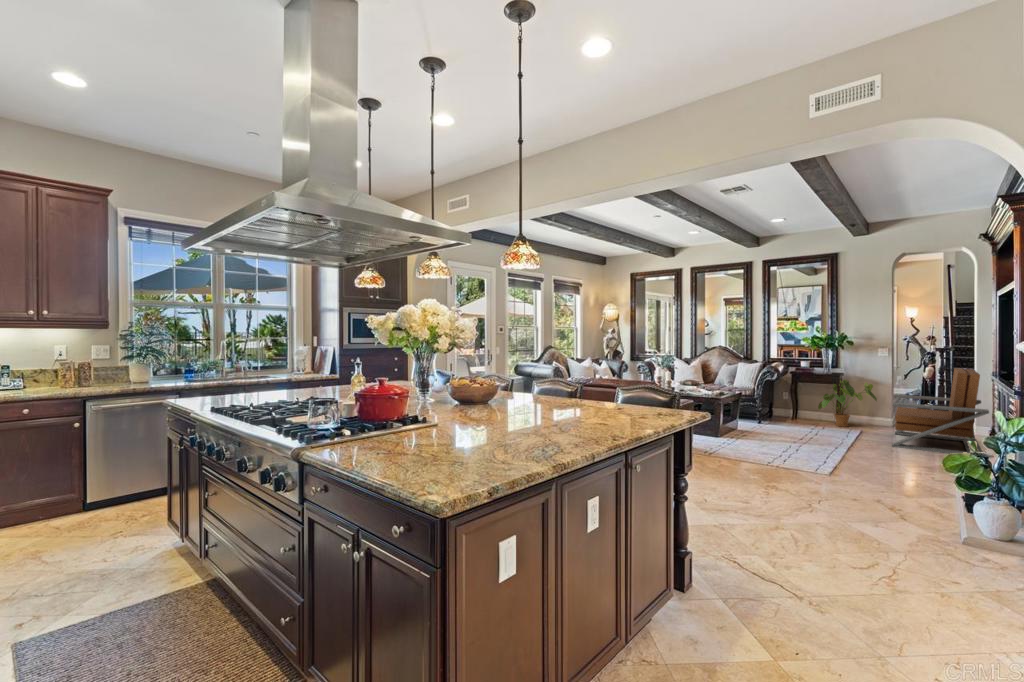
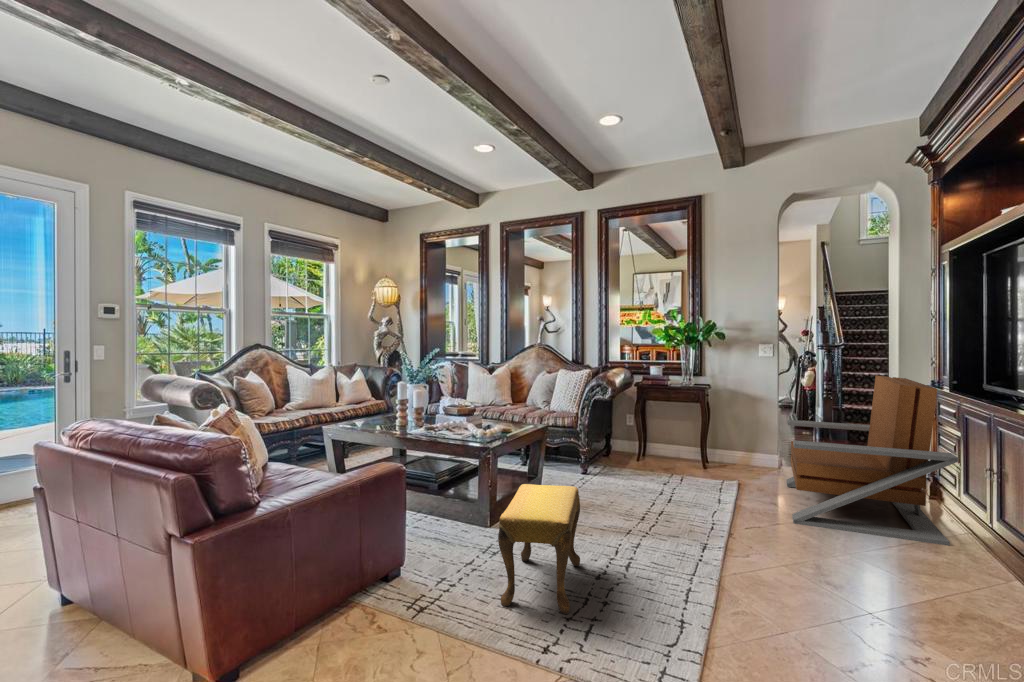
house plant: present [818,379,877,427] -> none [674,394,760,472]
footstool: none [740,414,773,462] -> present [498,484,580,614]

